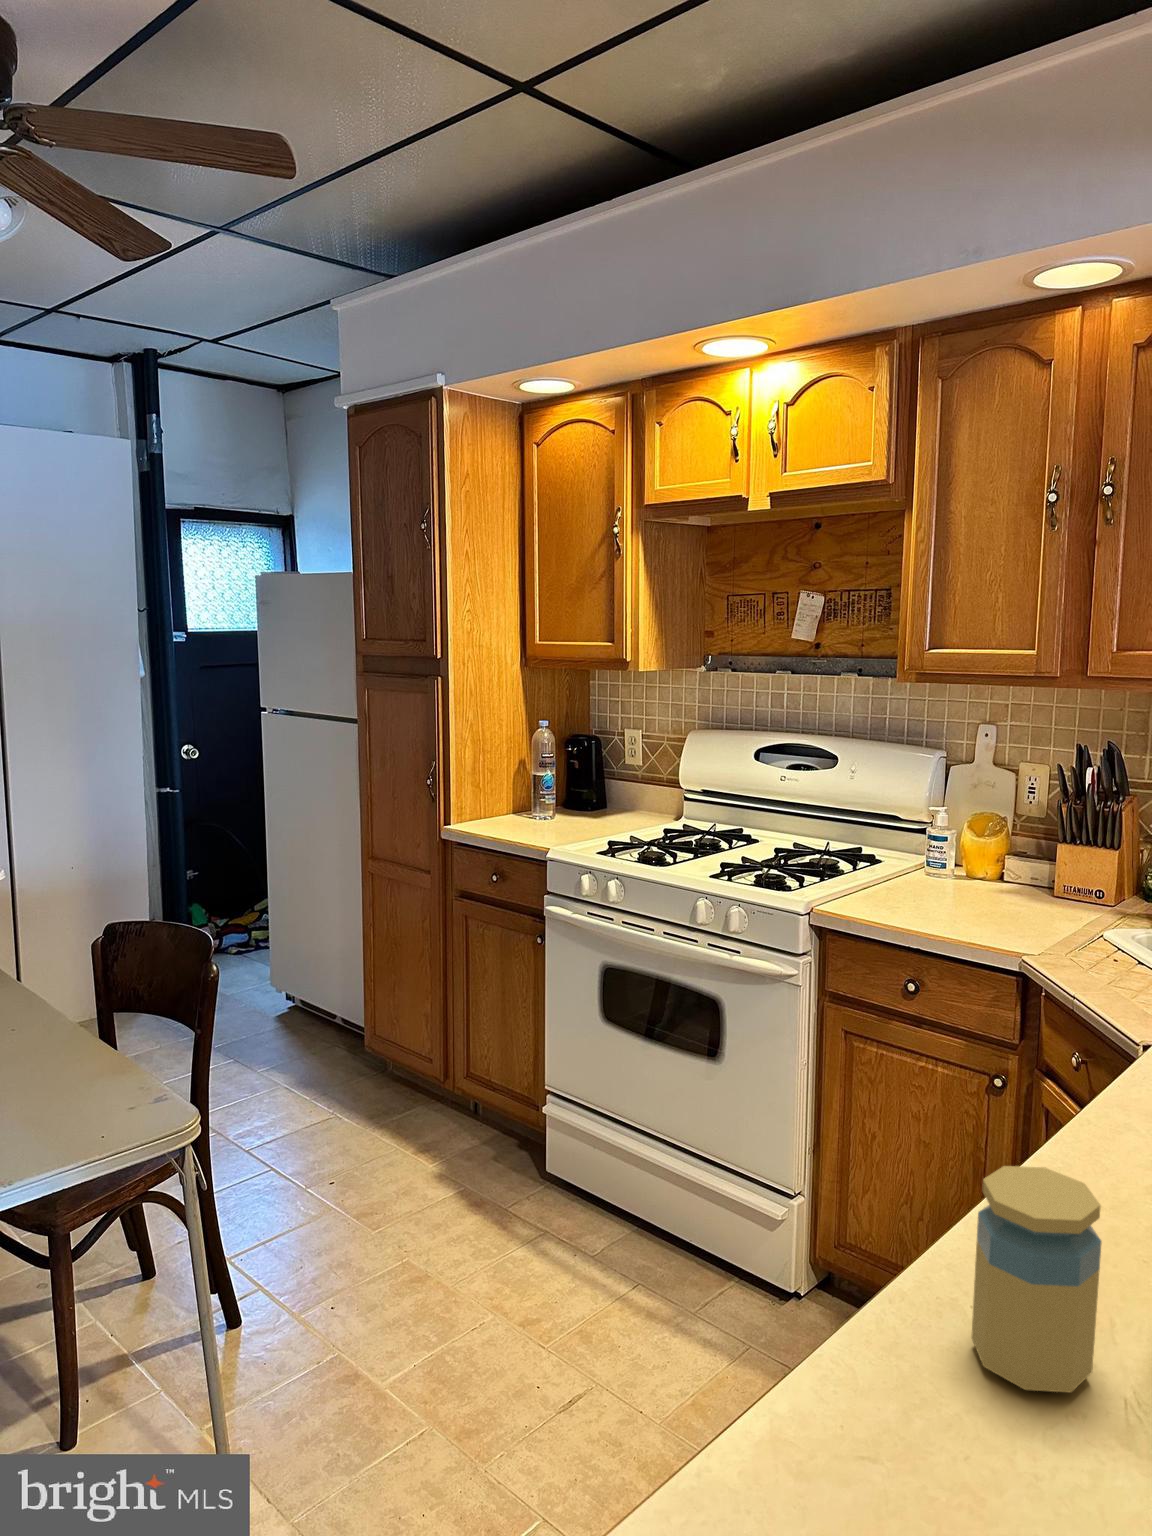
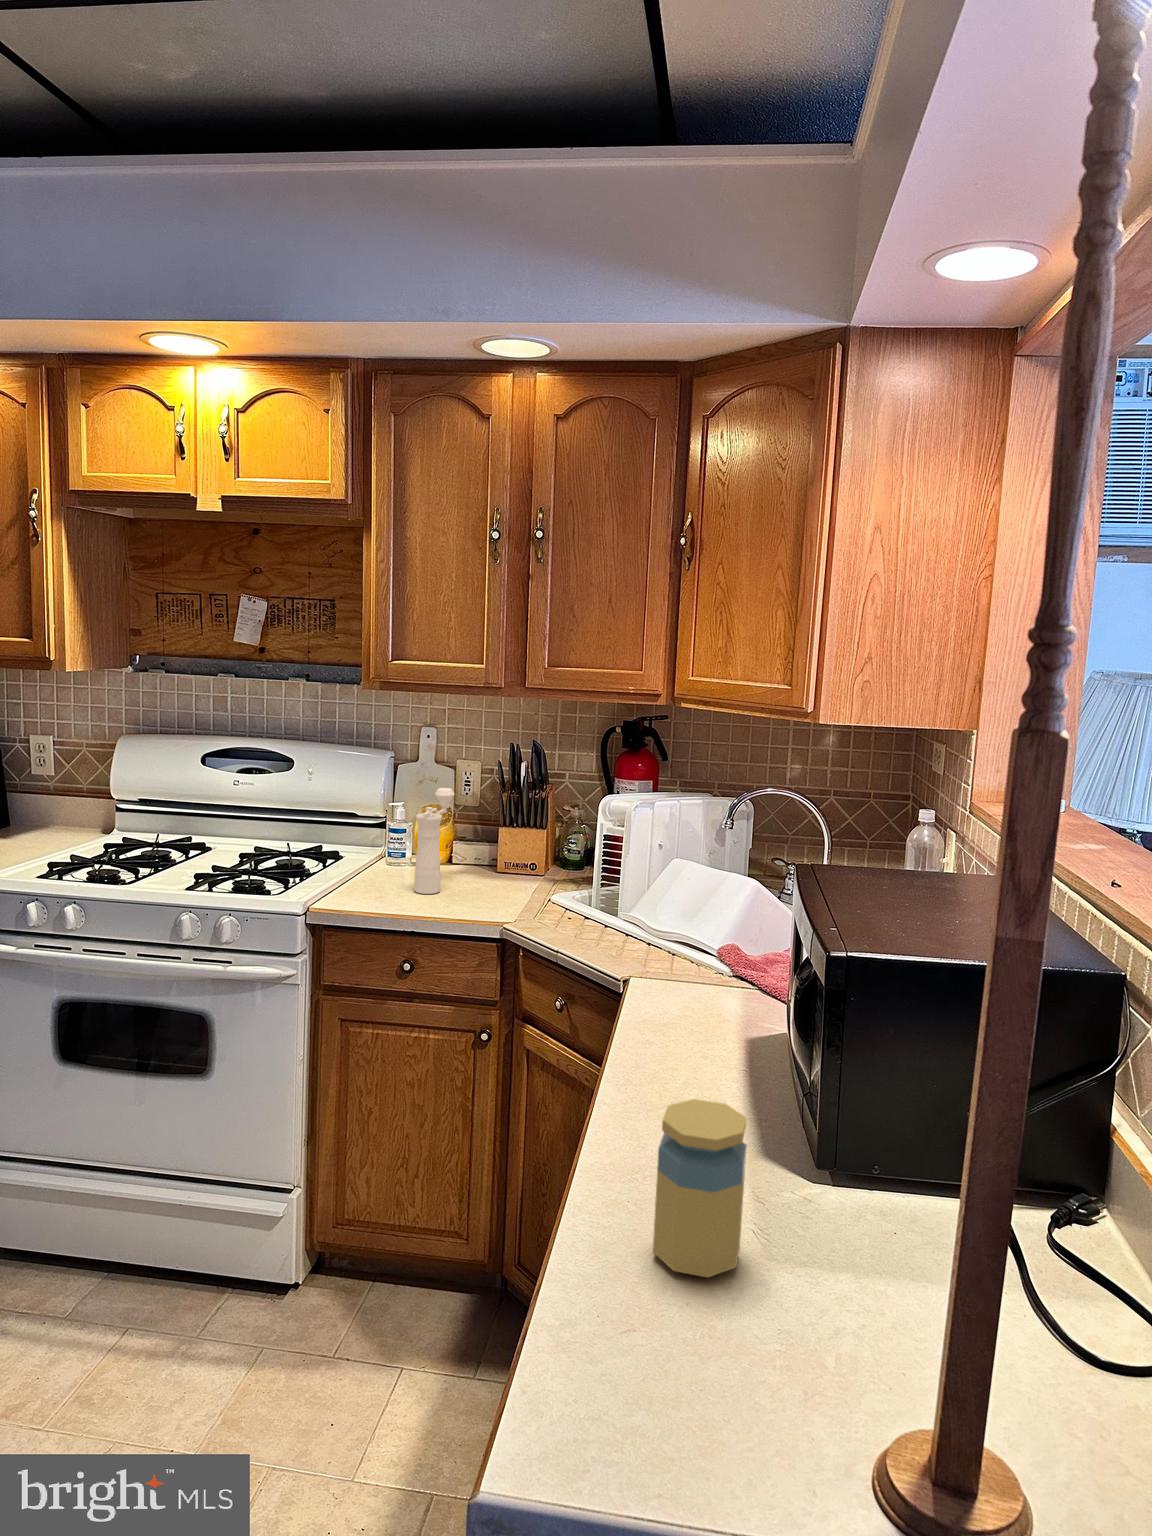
pepper mill: none [942,794,999,910] -> present [415,788,454,894]

